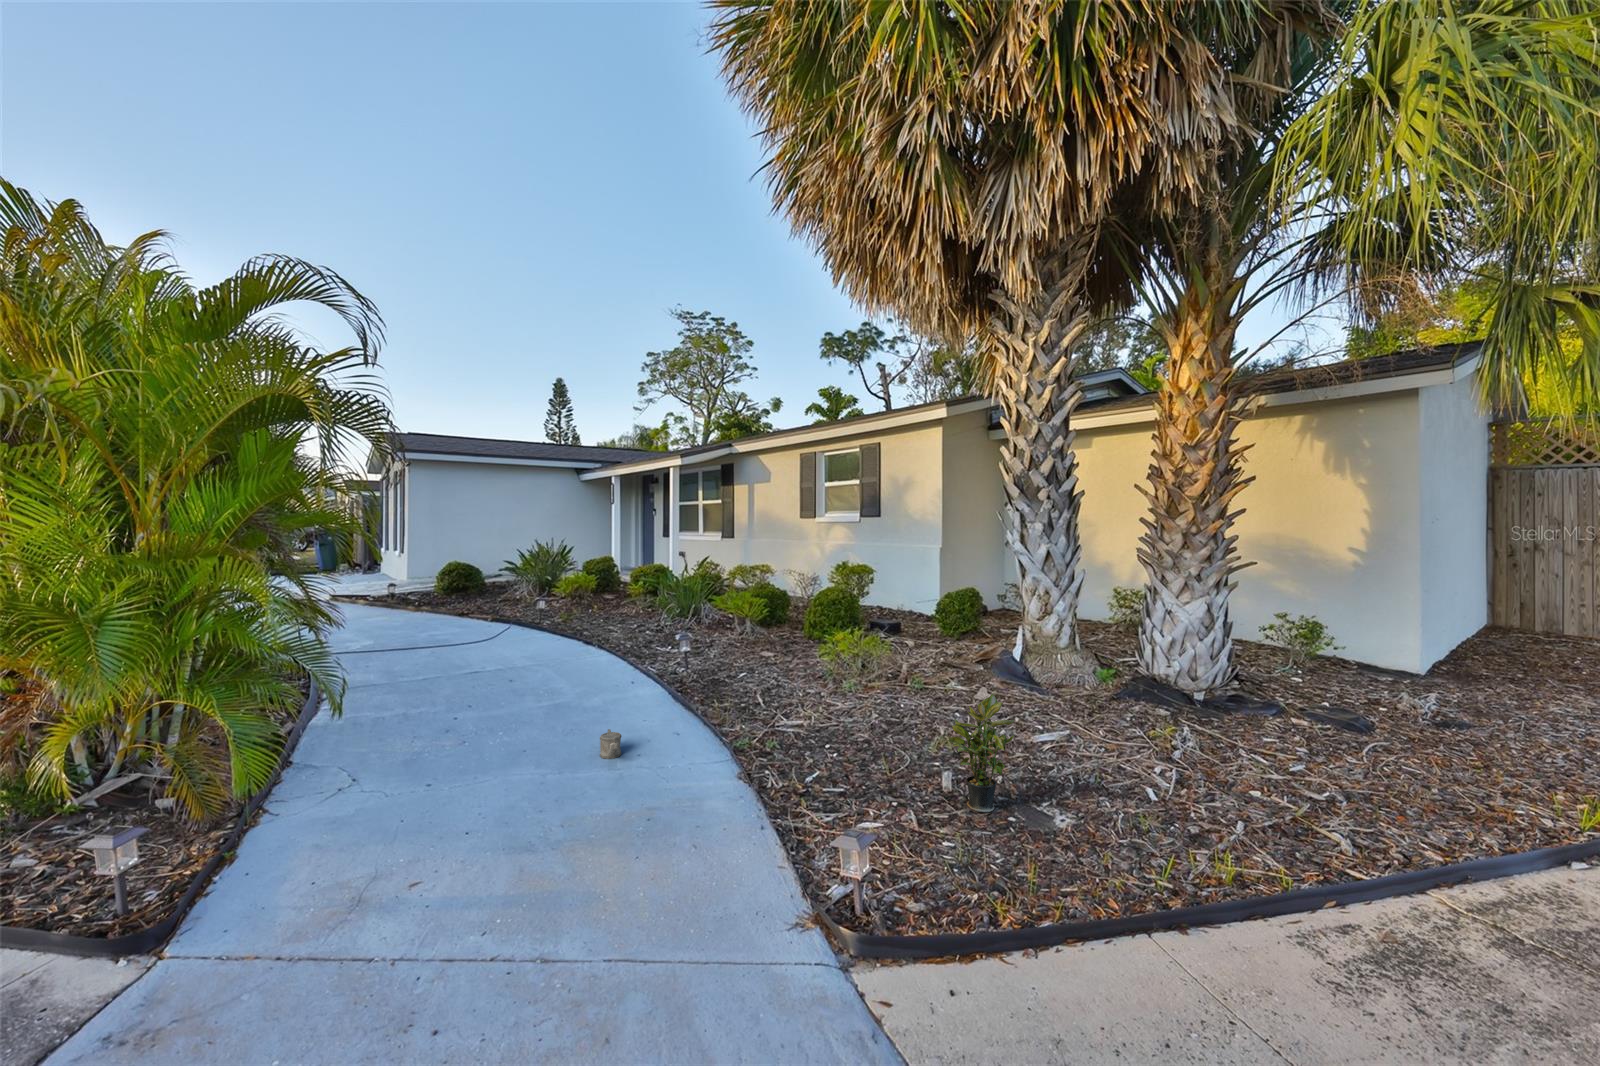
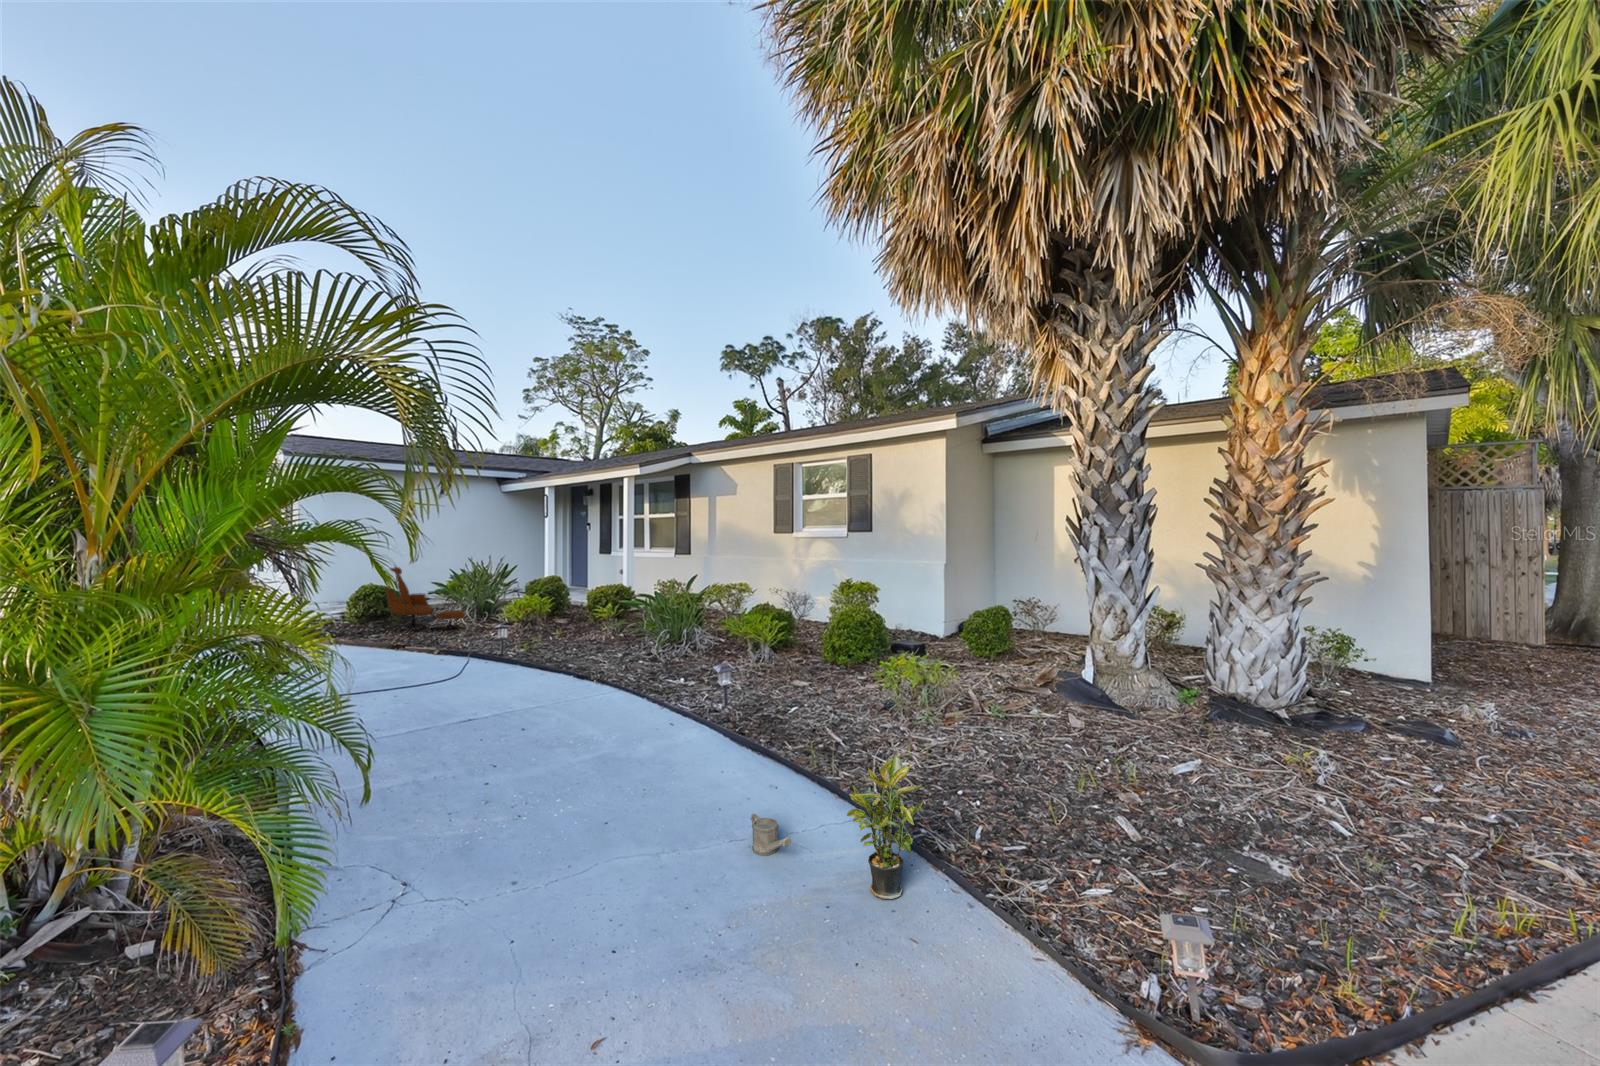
lounge chair: none [462,544,528,601] -> present [385,567,465,629]
potted plant: present [948,694,1014,812] -> present [847,754,923,899]

